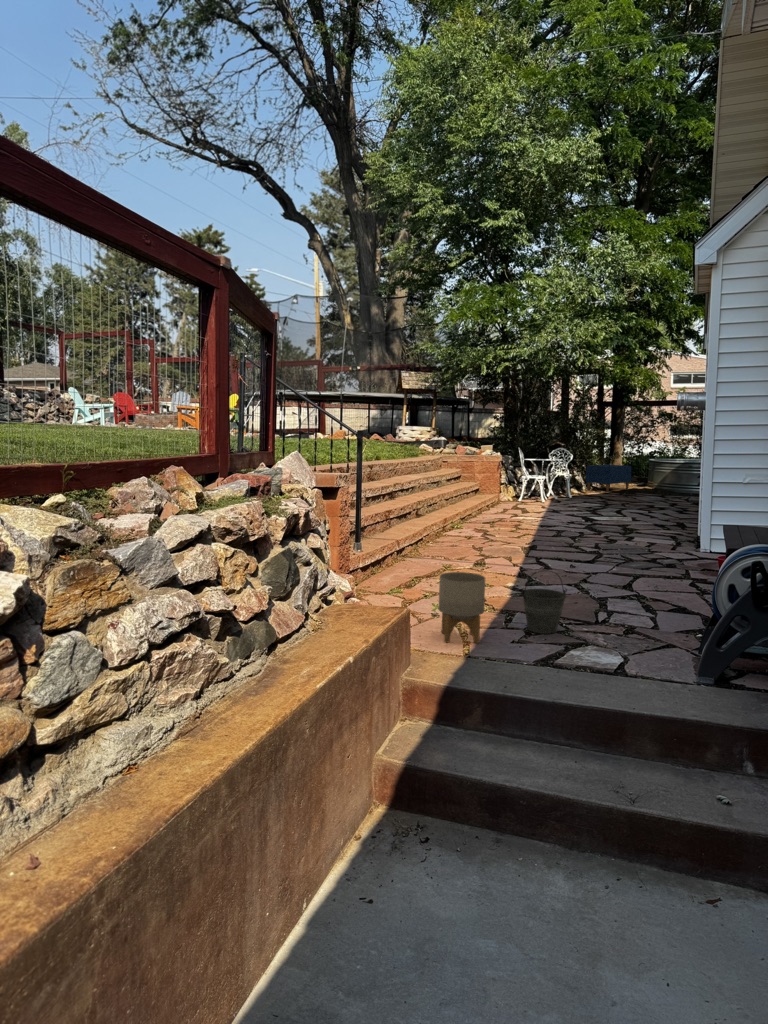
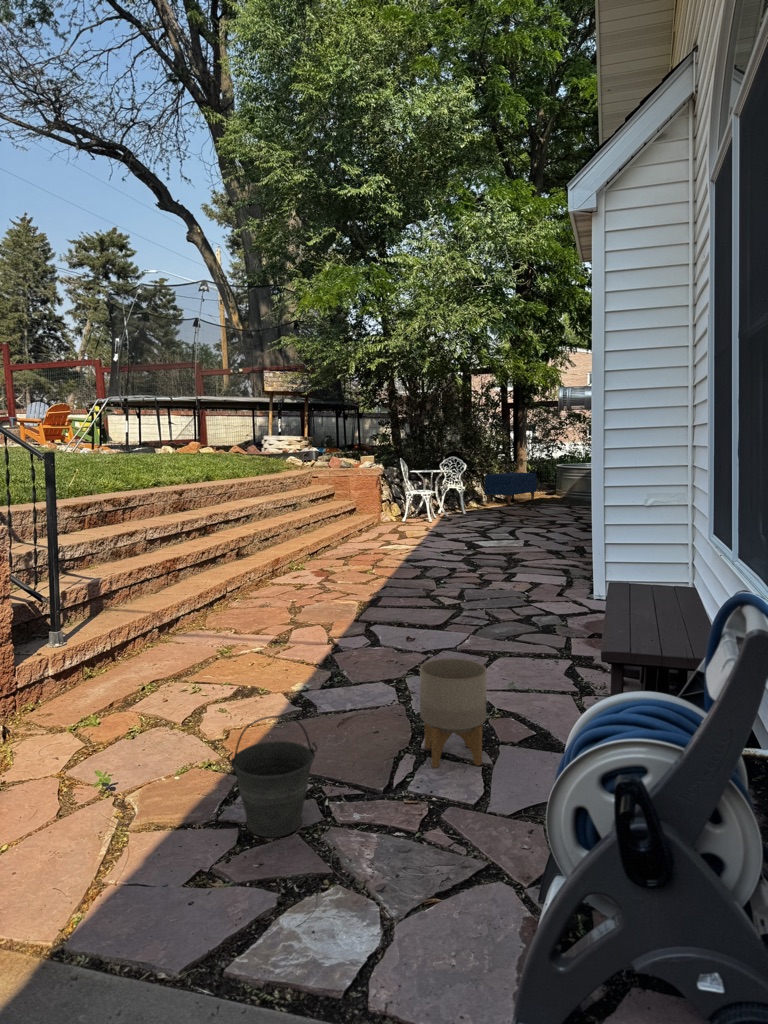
planter: present [439,572,486,643] -> present [420,658,487,768]

